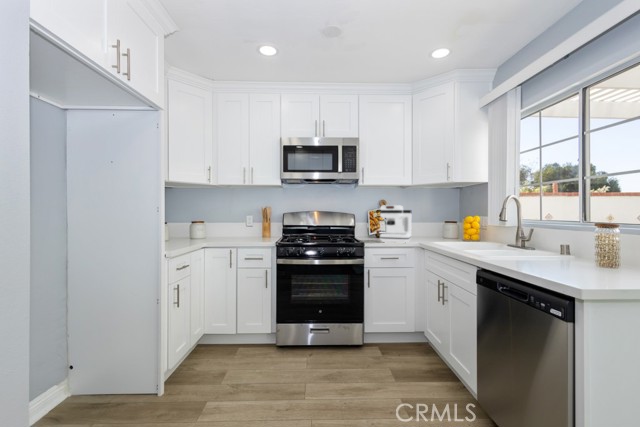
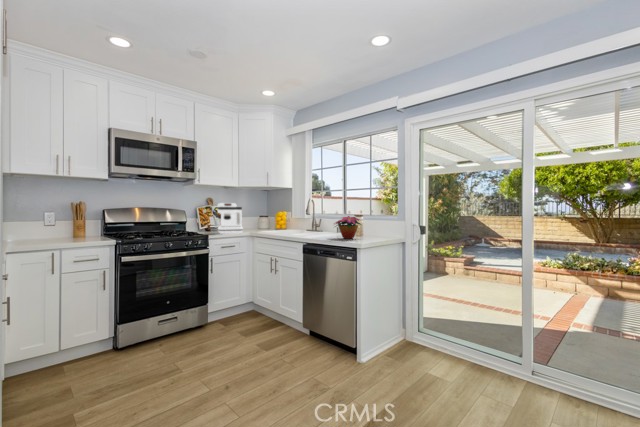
flower arrangement: none [523,225,602,268] -> present [335,216,361,239]

